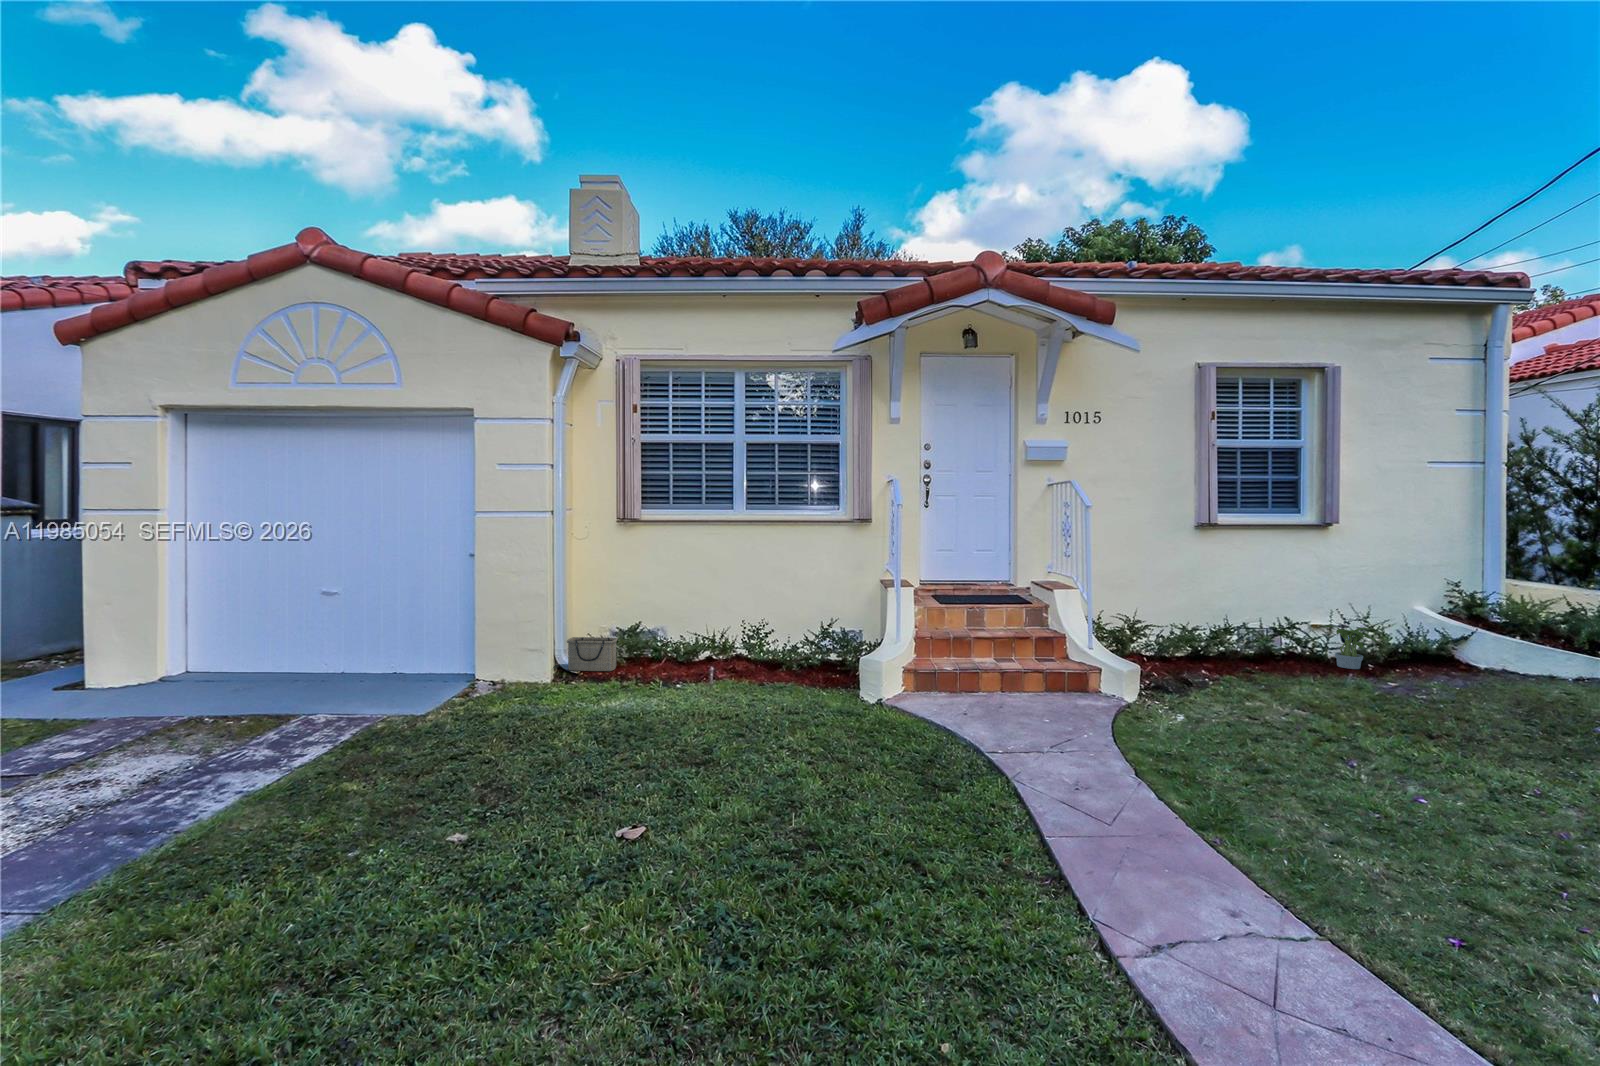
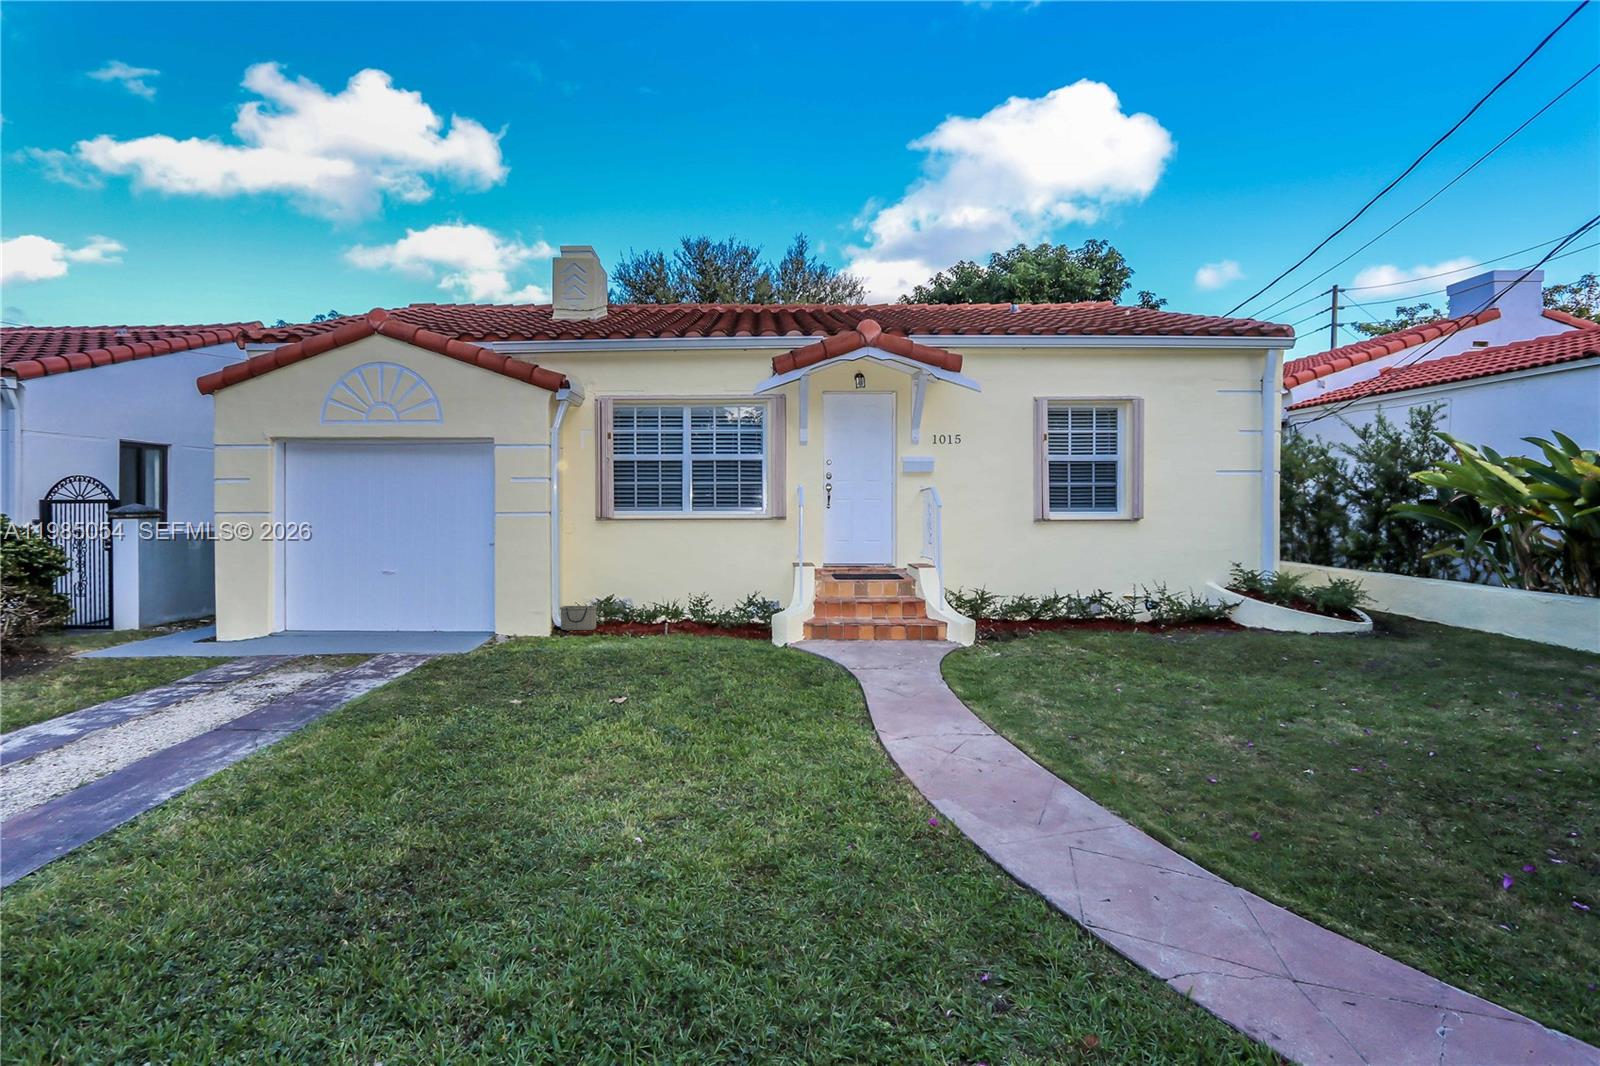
potted plant: present [1325,626,1377,669] -> none [1125,595,1160,626]

